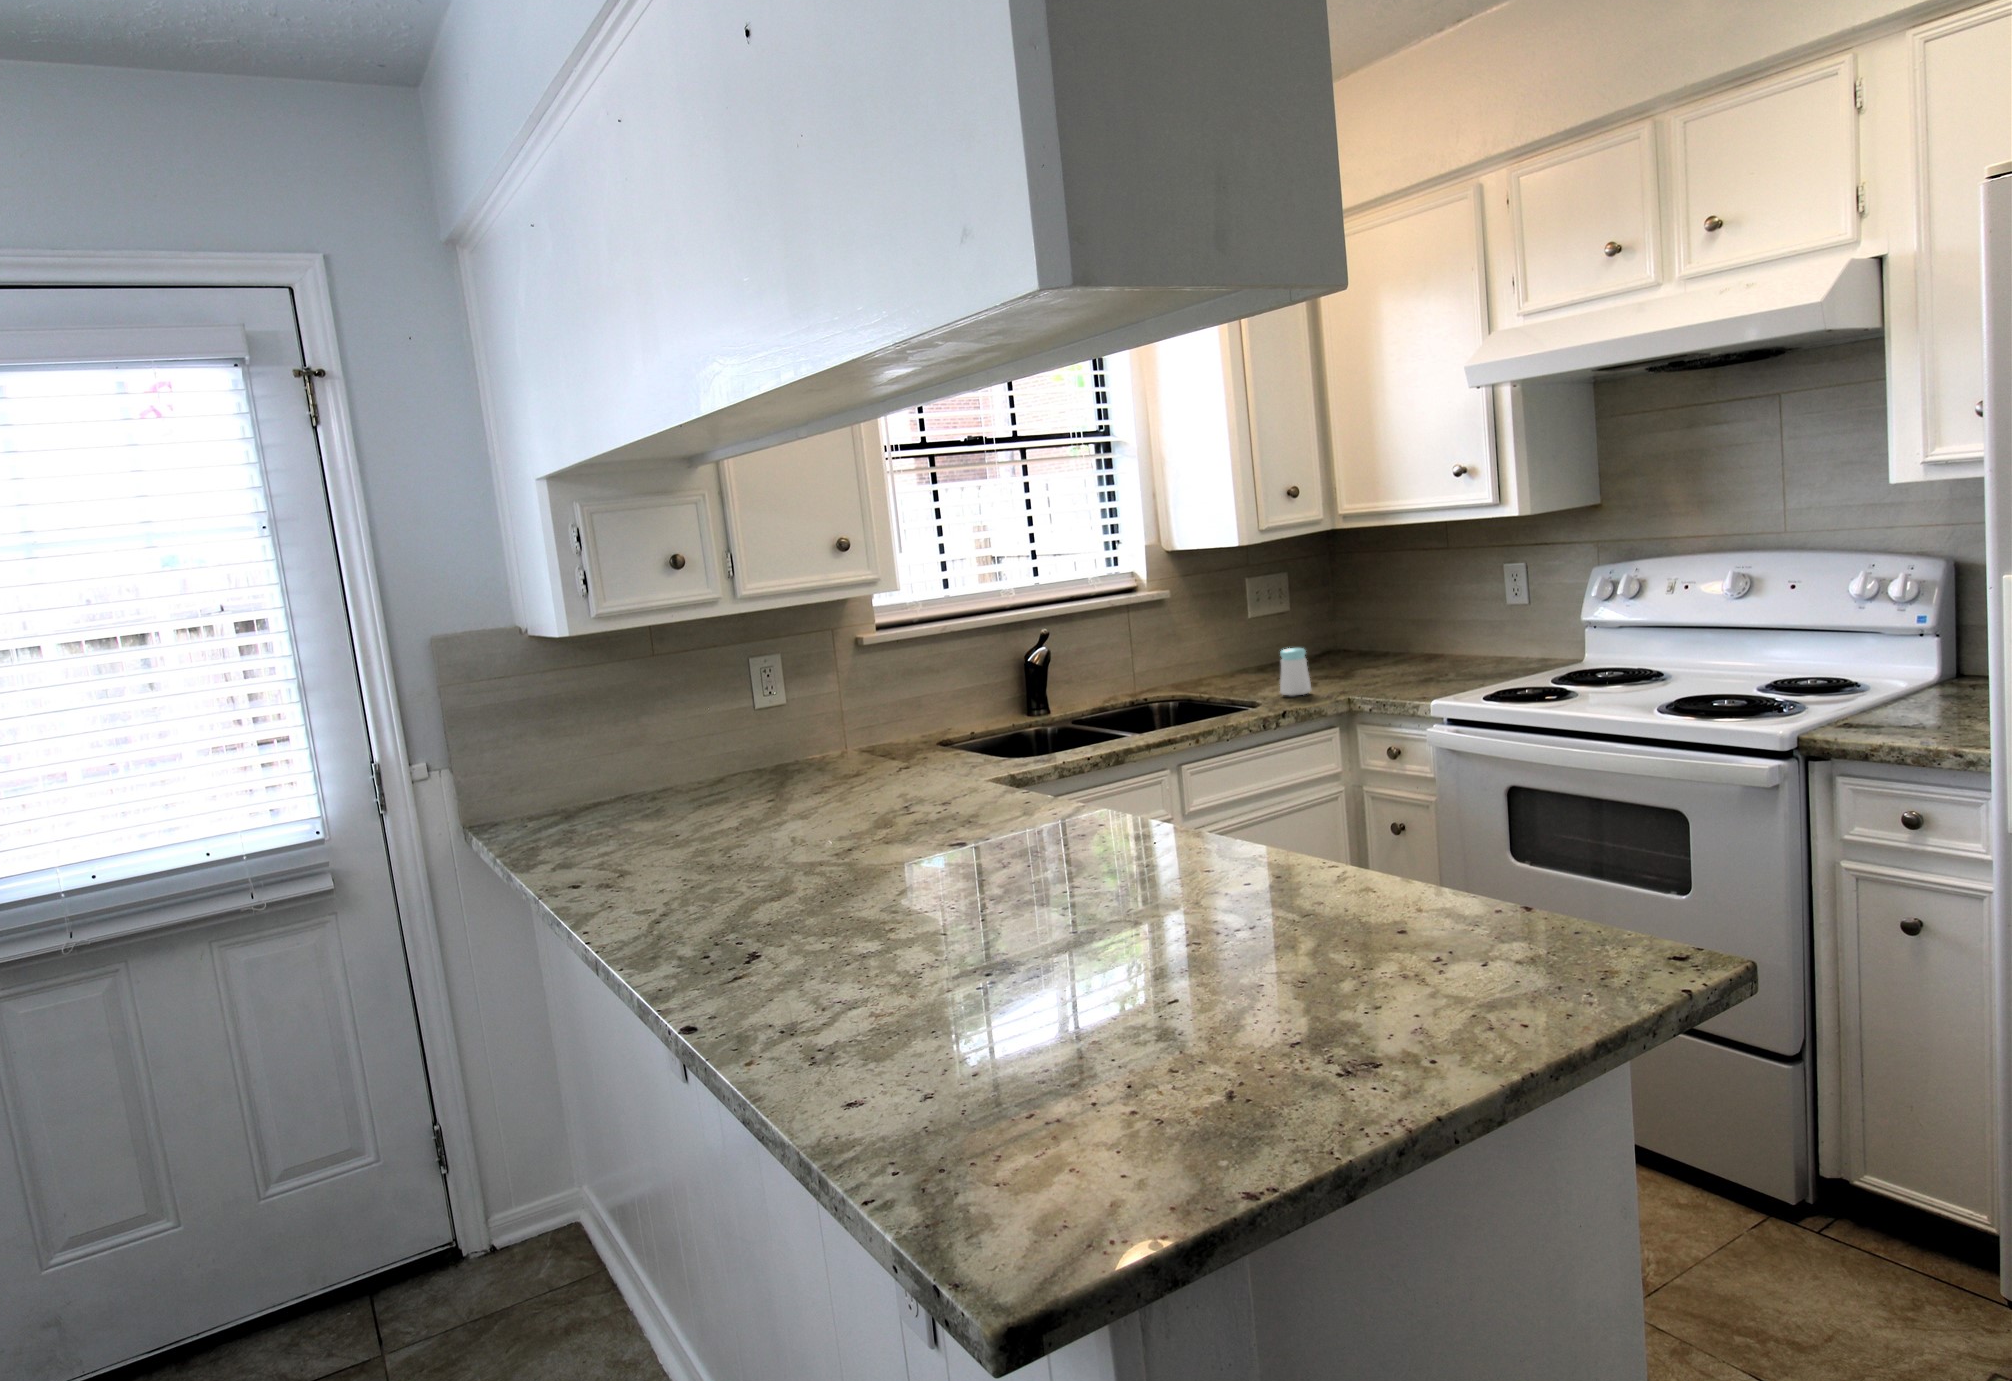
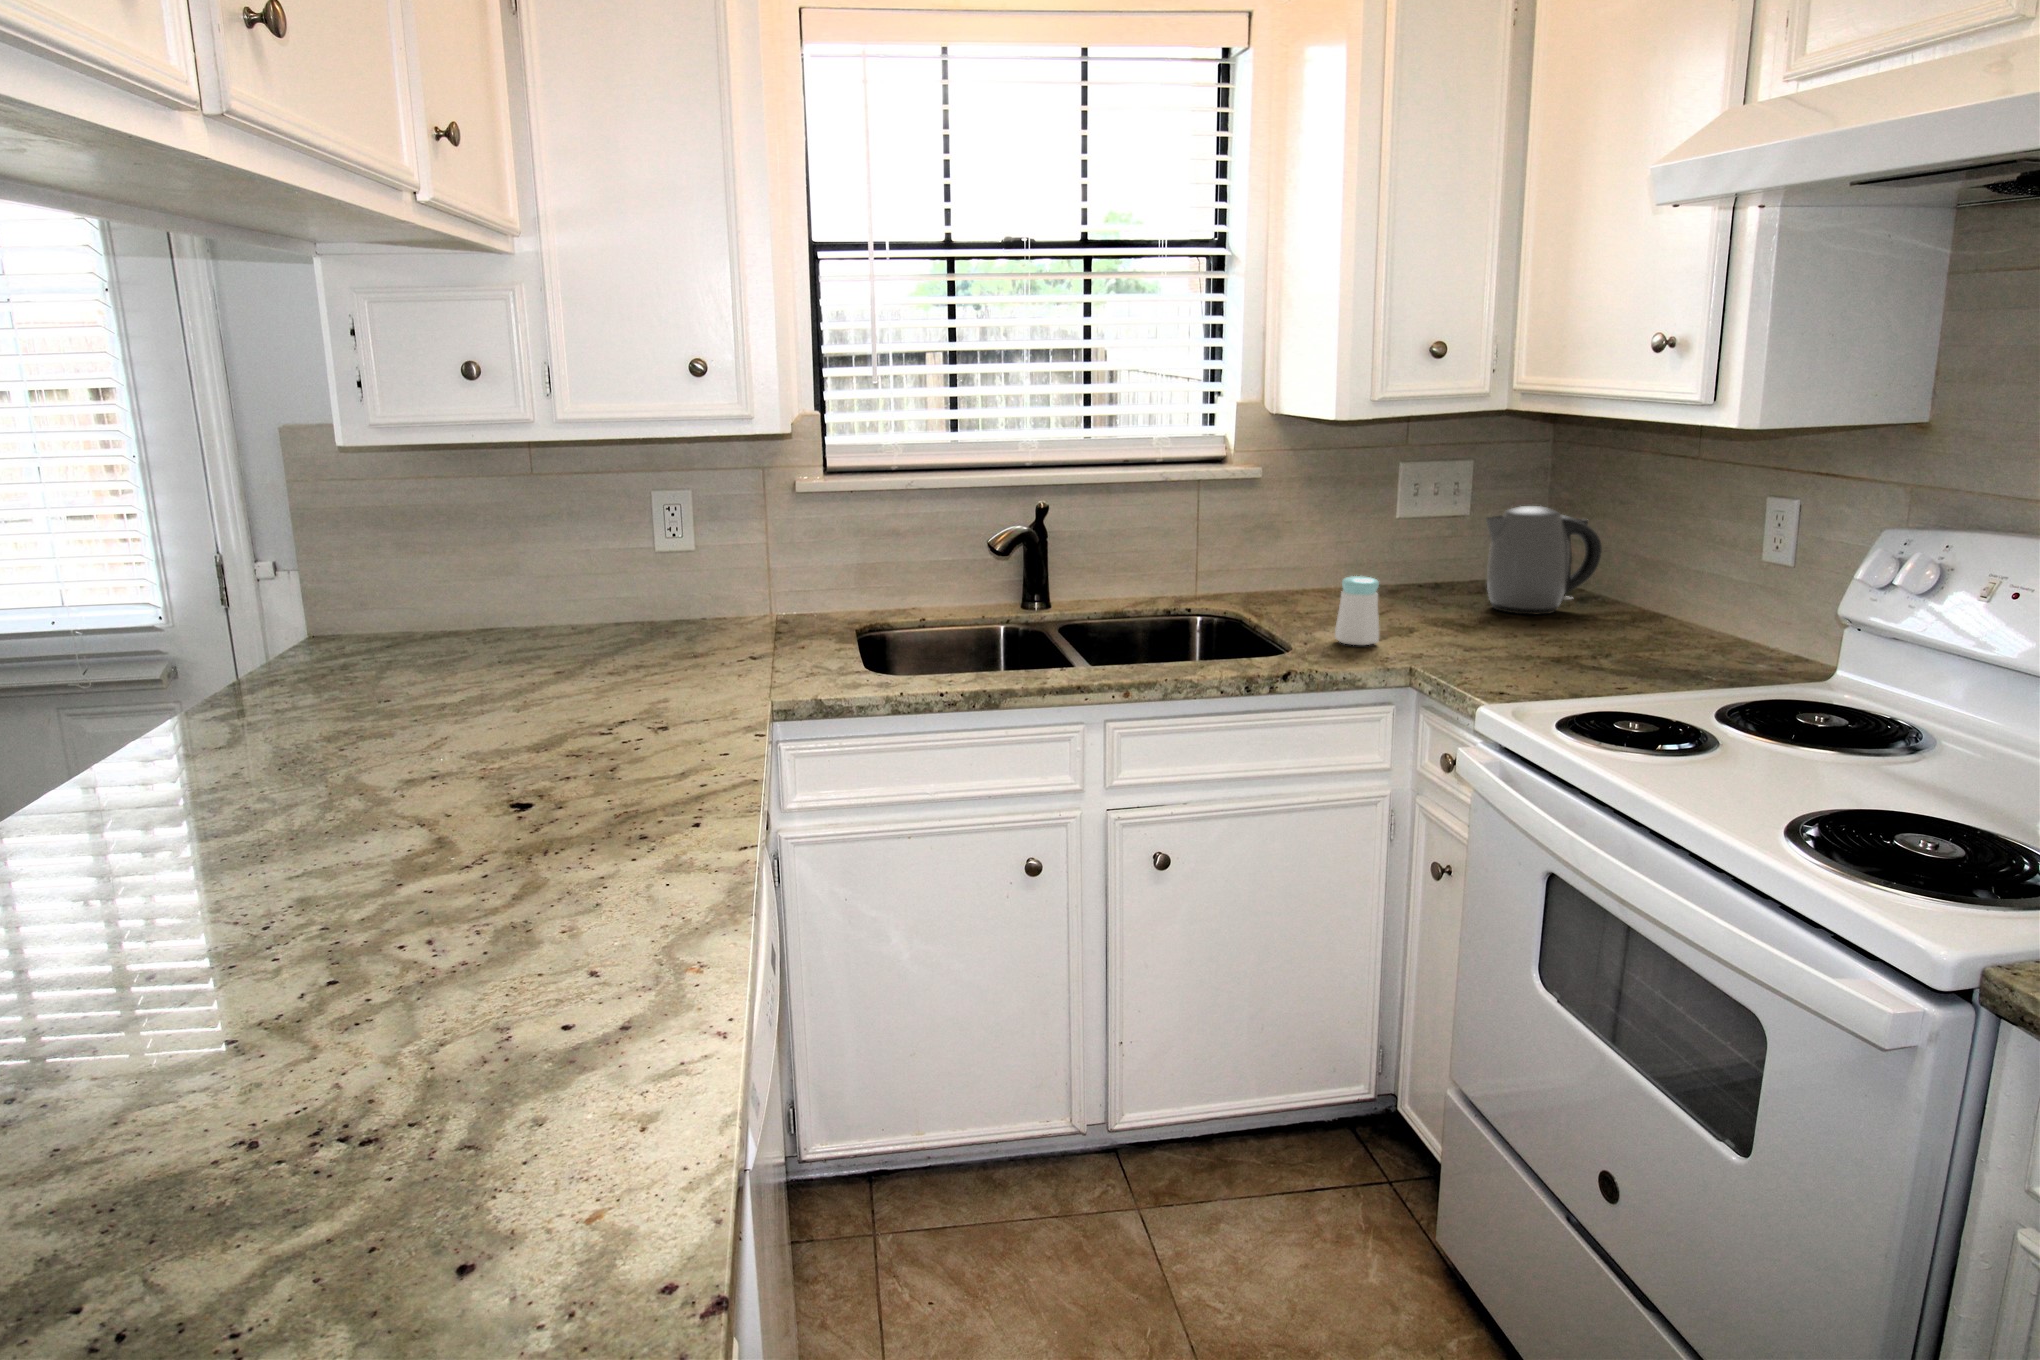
kettle: none [1316,592,1388,667] -> present [1486,506,1602,614]

